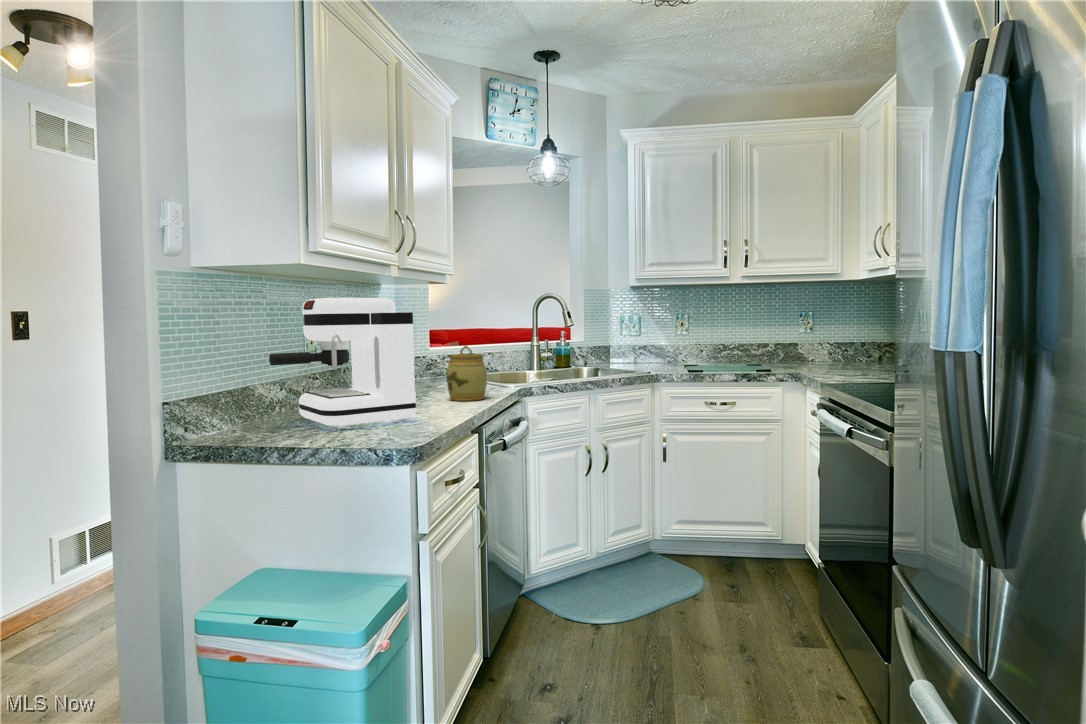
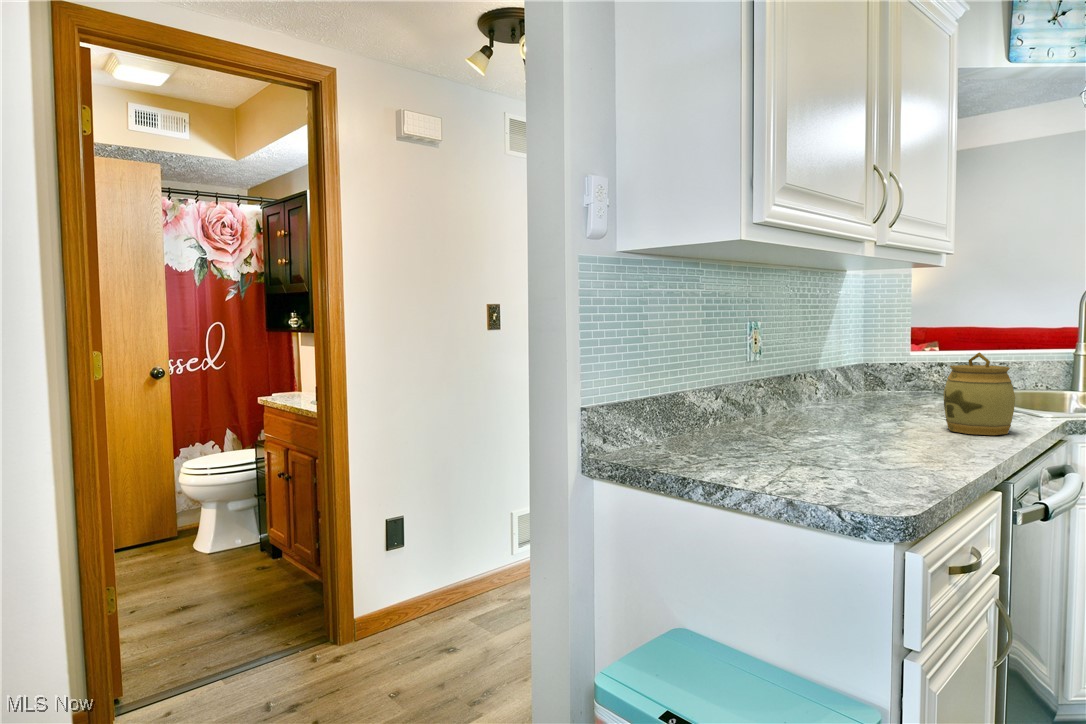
coffee maker: present [269,298,416,429] -> none [701,285,903,462]

